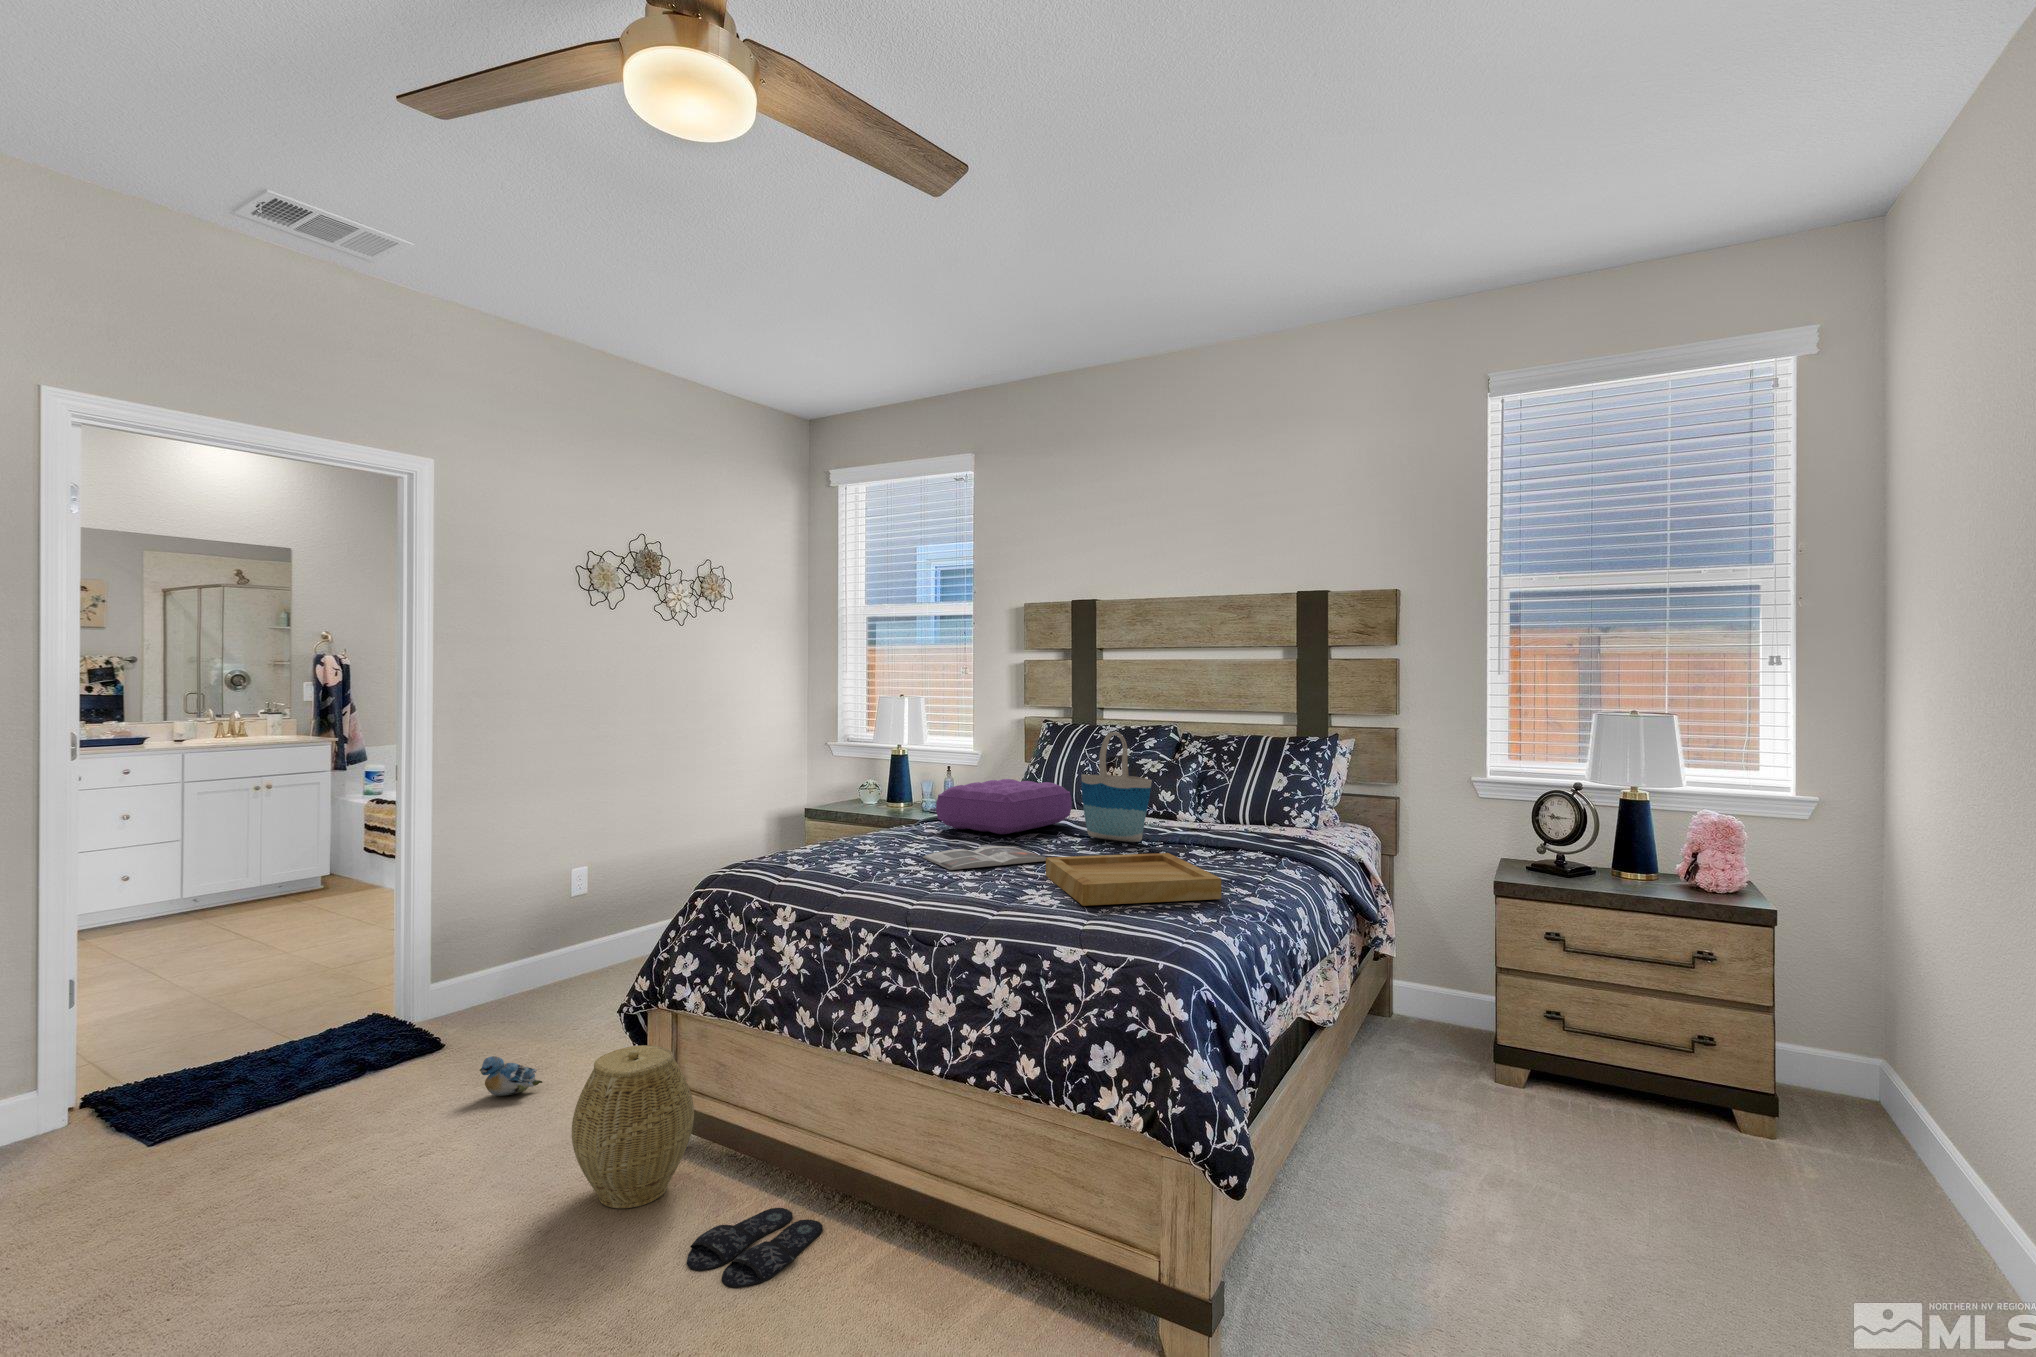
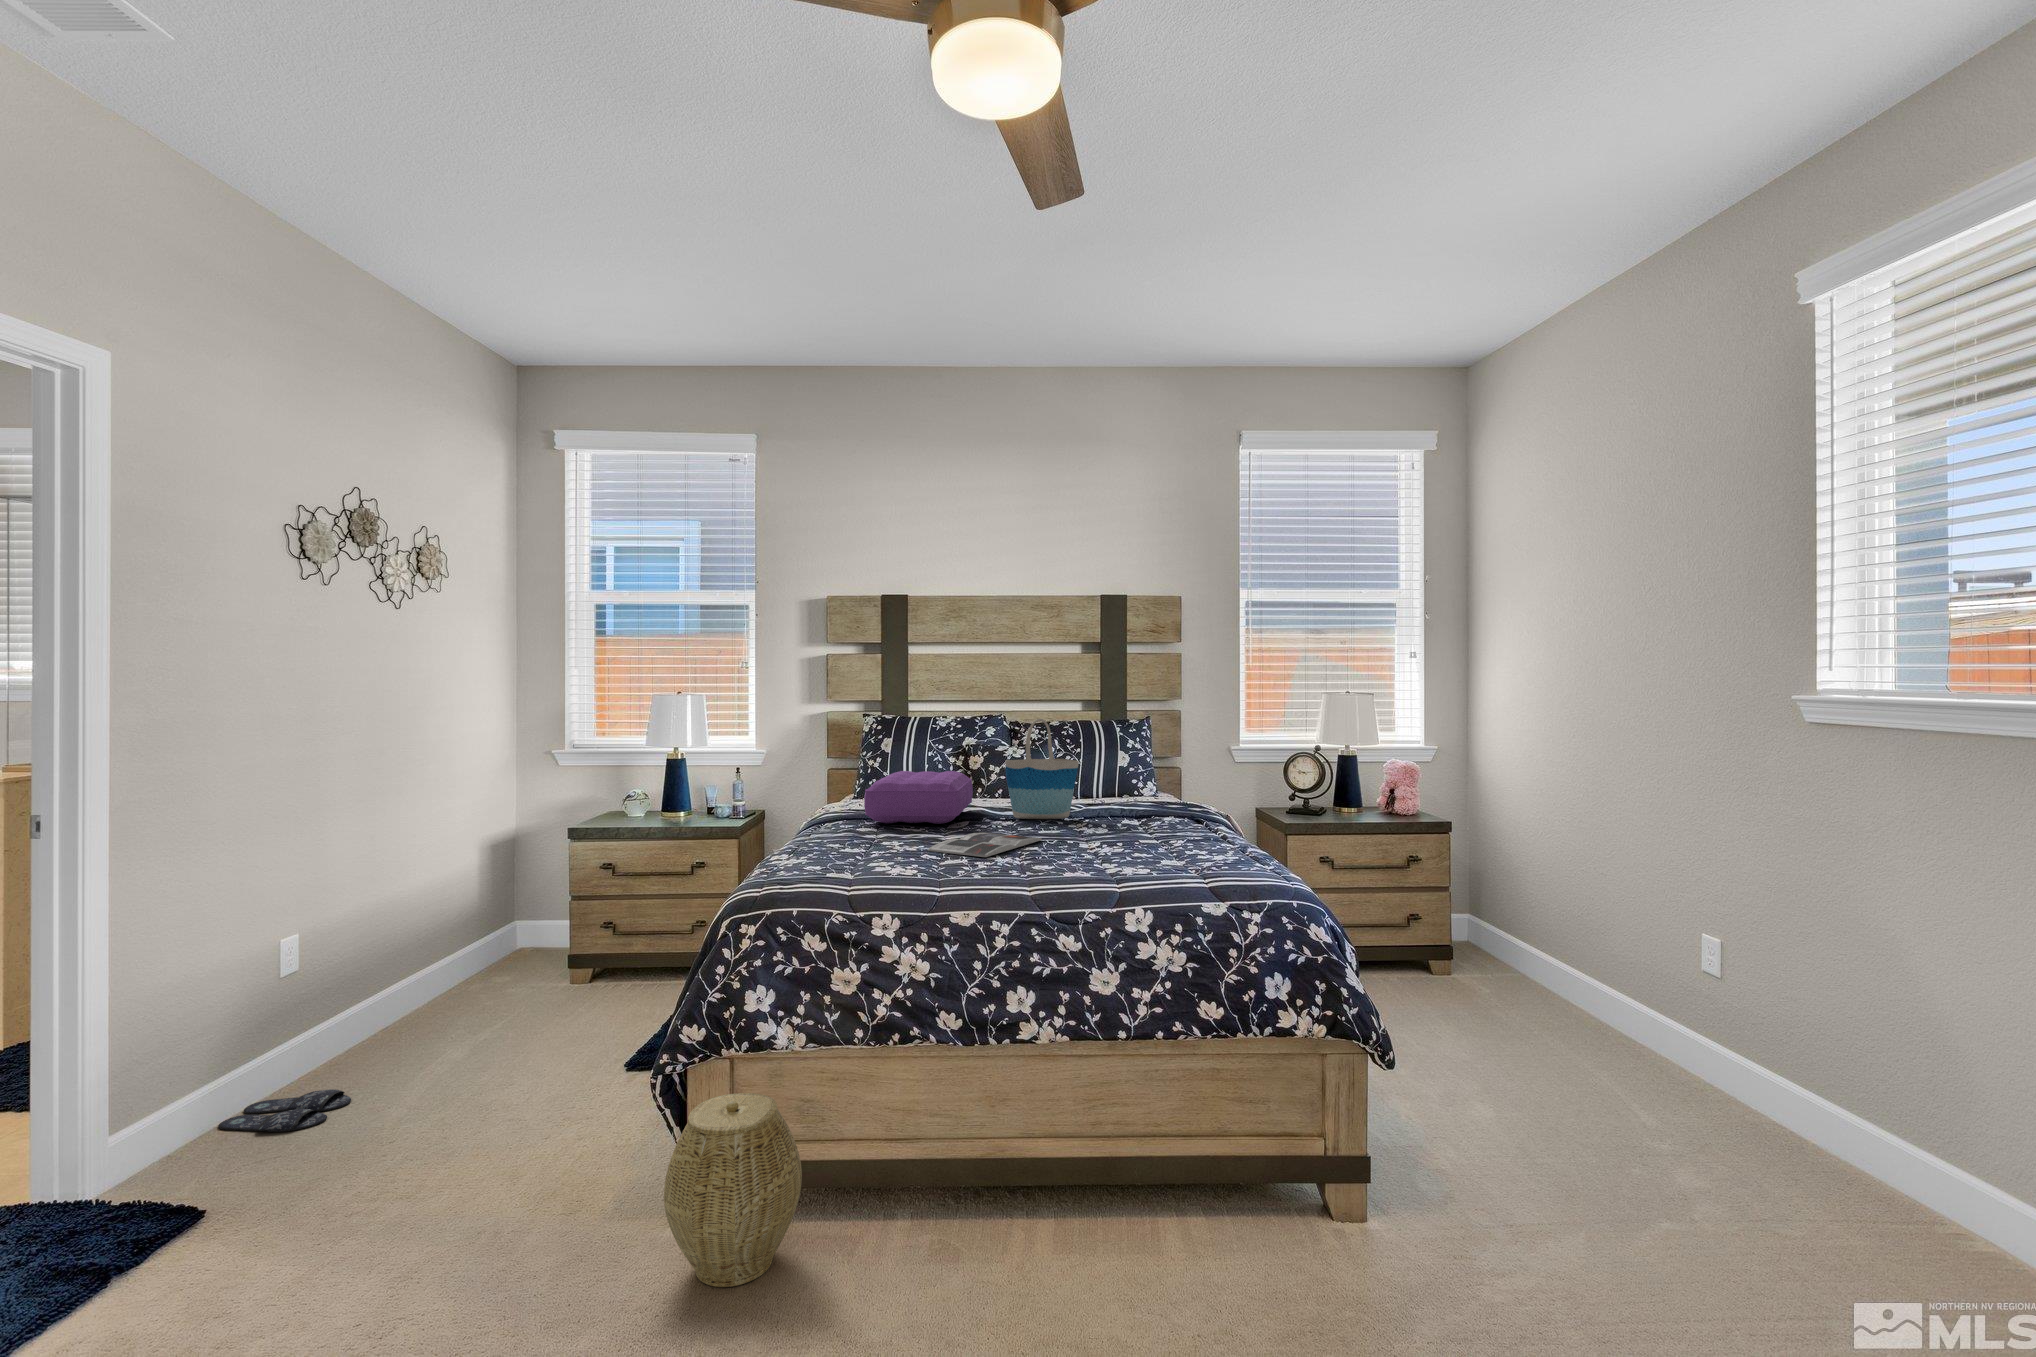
tray: present [1046,853,1221,906] -> none [1070,822,1242,870]
plush toy: present [480,1056,542,1096] -> none [370,1177,453,1228]
slippers: present [687,1208,823,1288] -> present [218,1089,351,1132]

